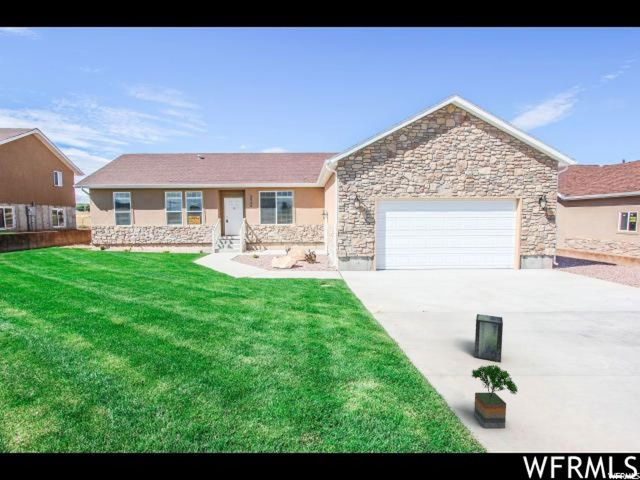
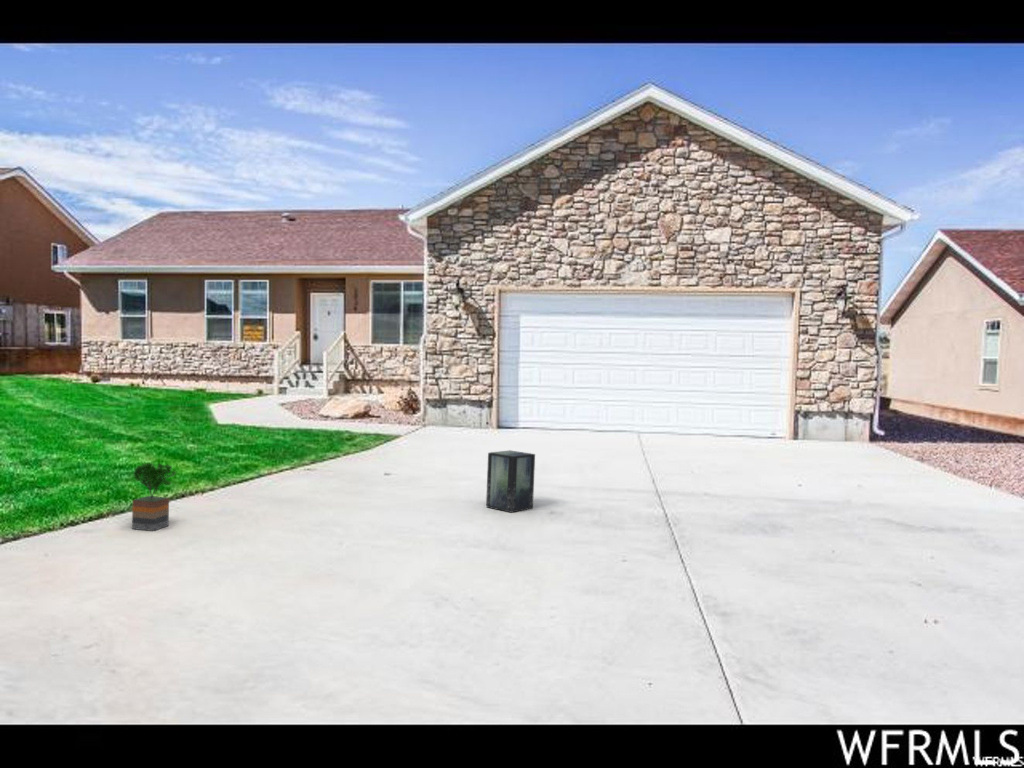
storage box: present [474,314,503,362] -> present [486,450,535,513]

